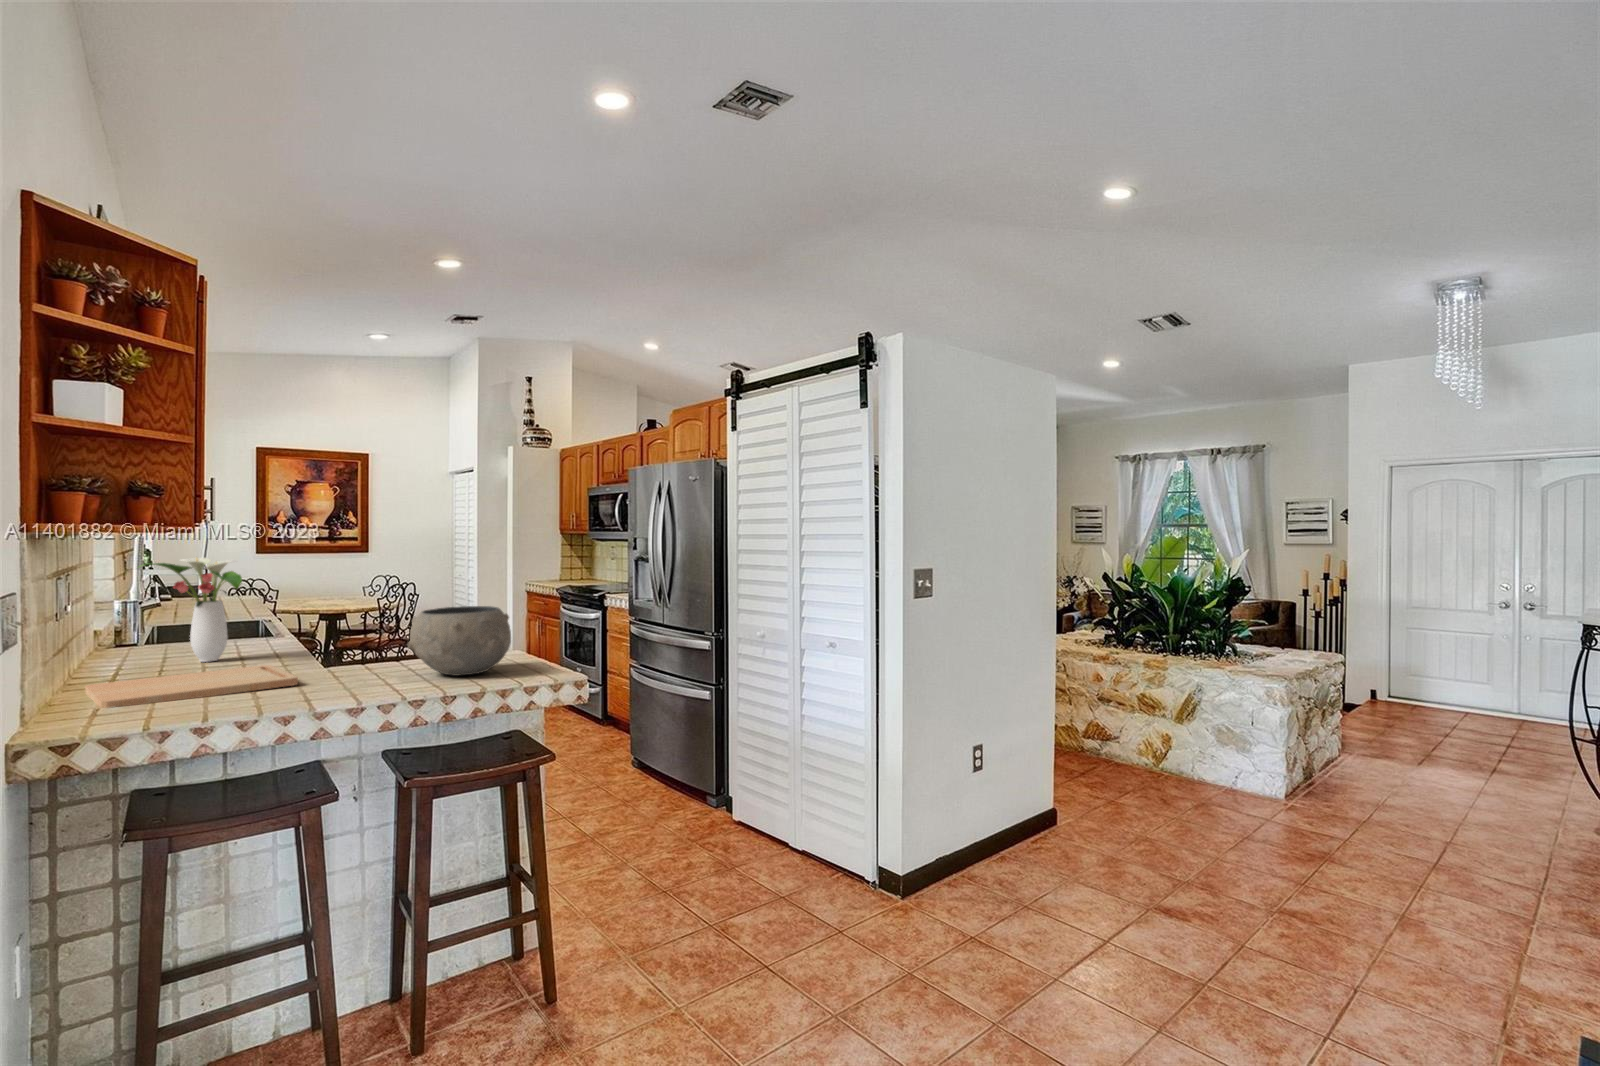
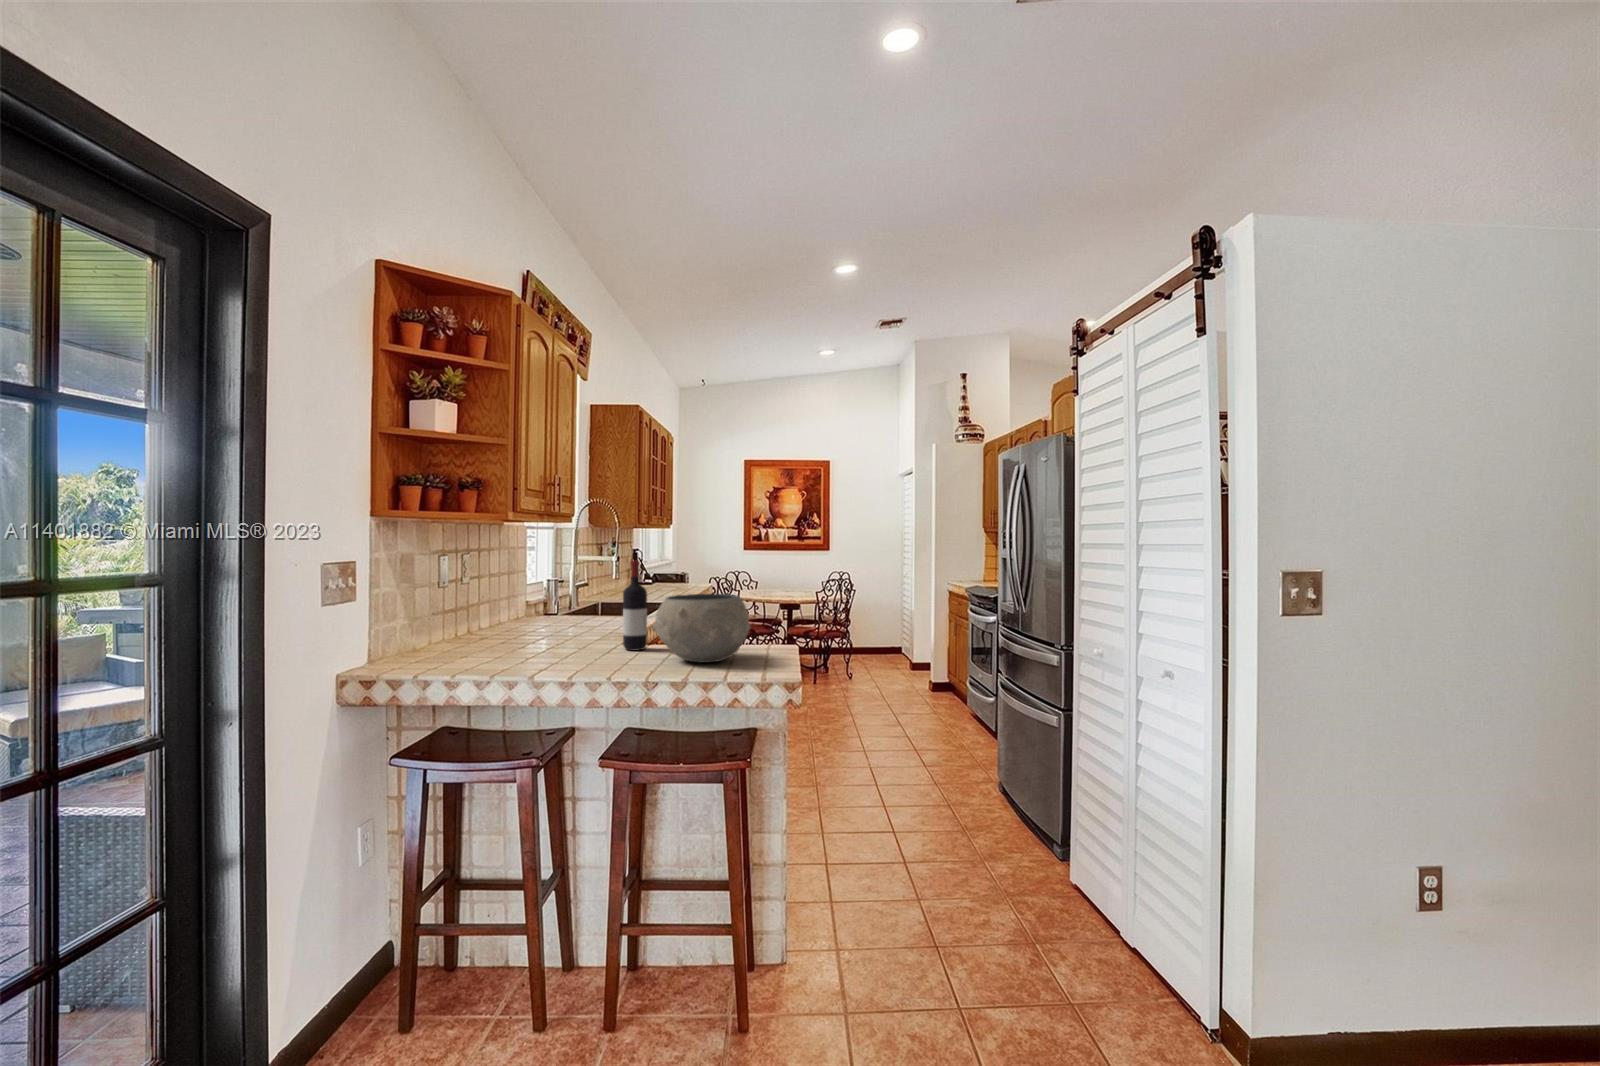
flower arrangement: present [149,558,242,662] -> none [527,543,595,628]
wine bottle: none [344,576,374,674] -> present [623,561,647,651]
cutting board: present [85,665,298,708] -> none [430,635,580,659]

